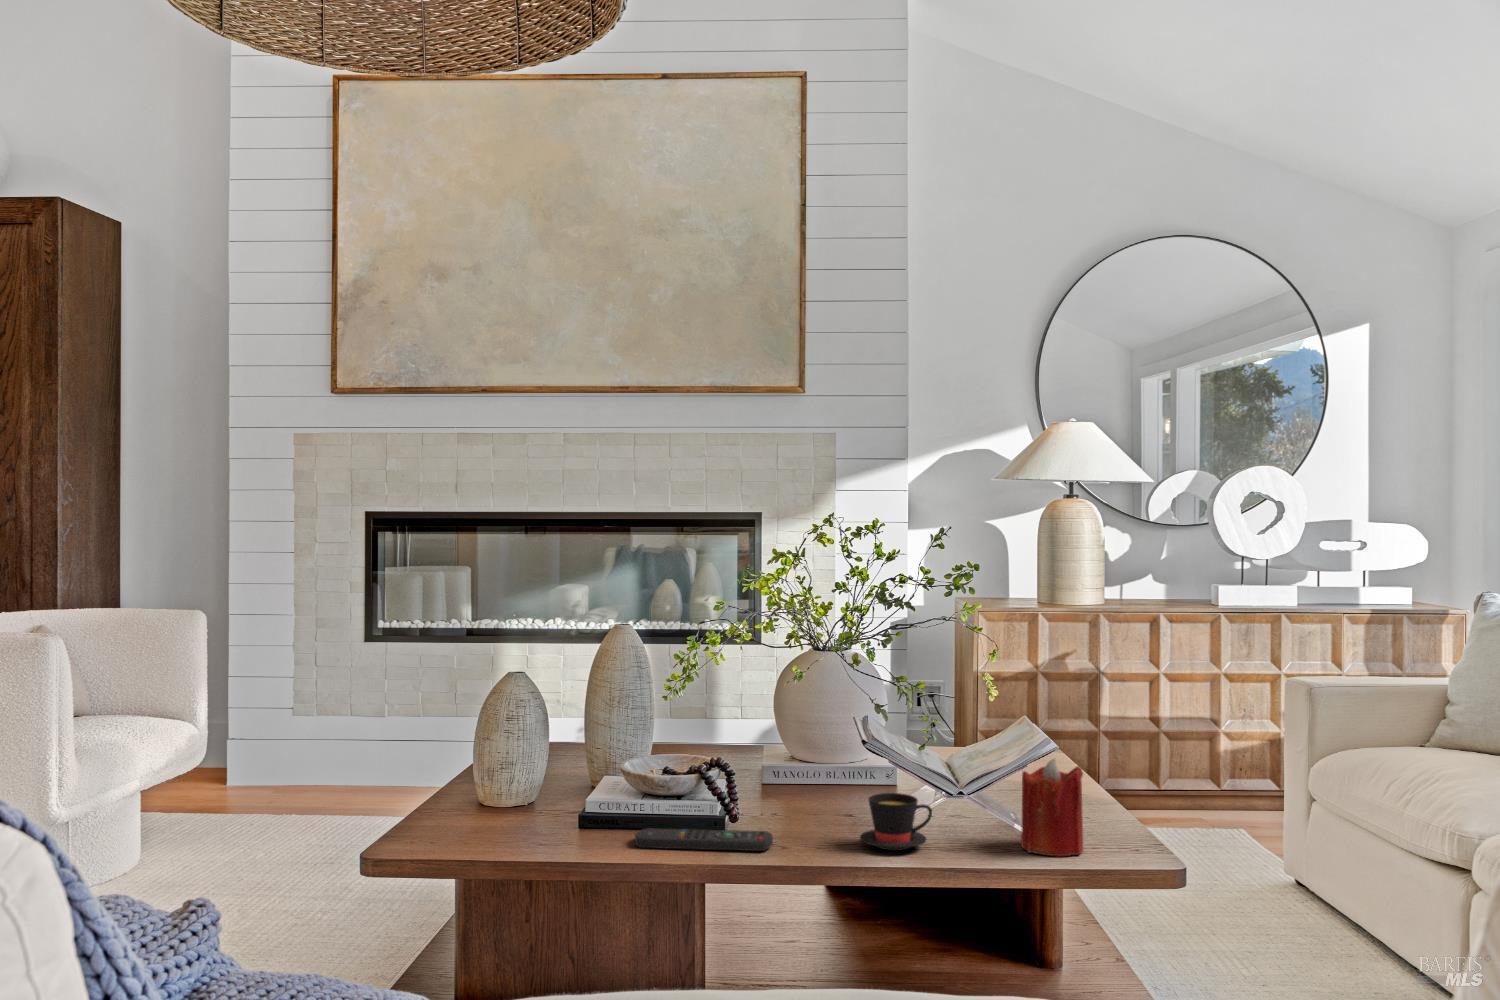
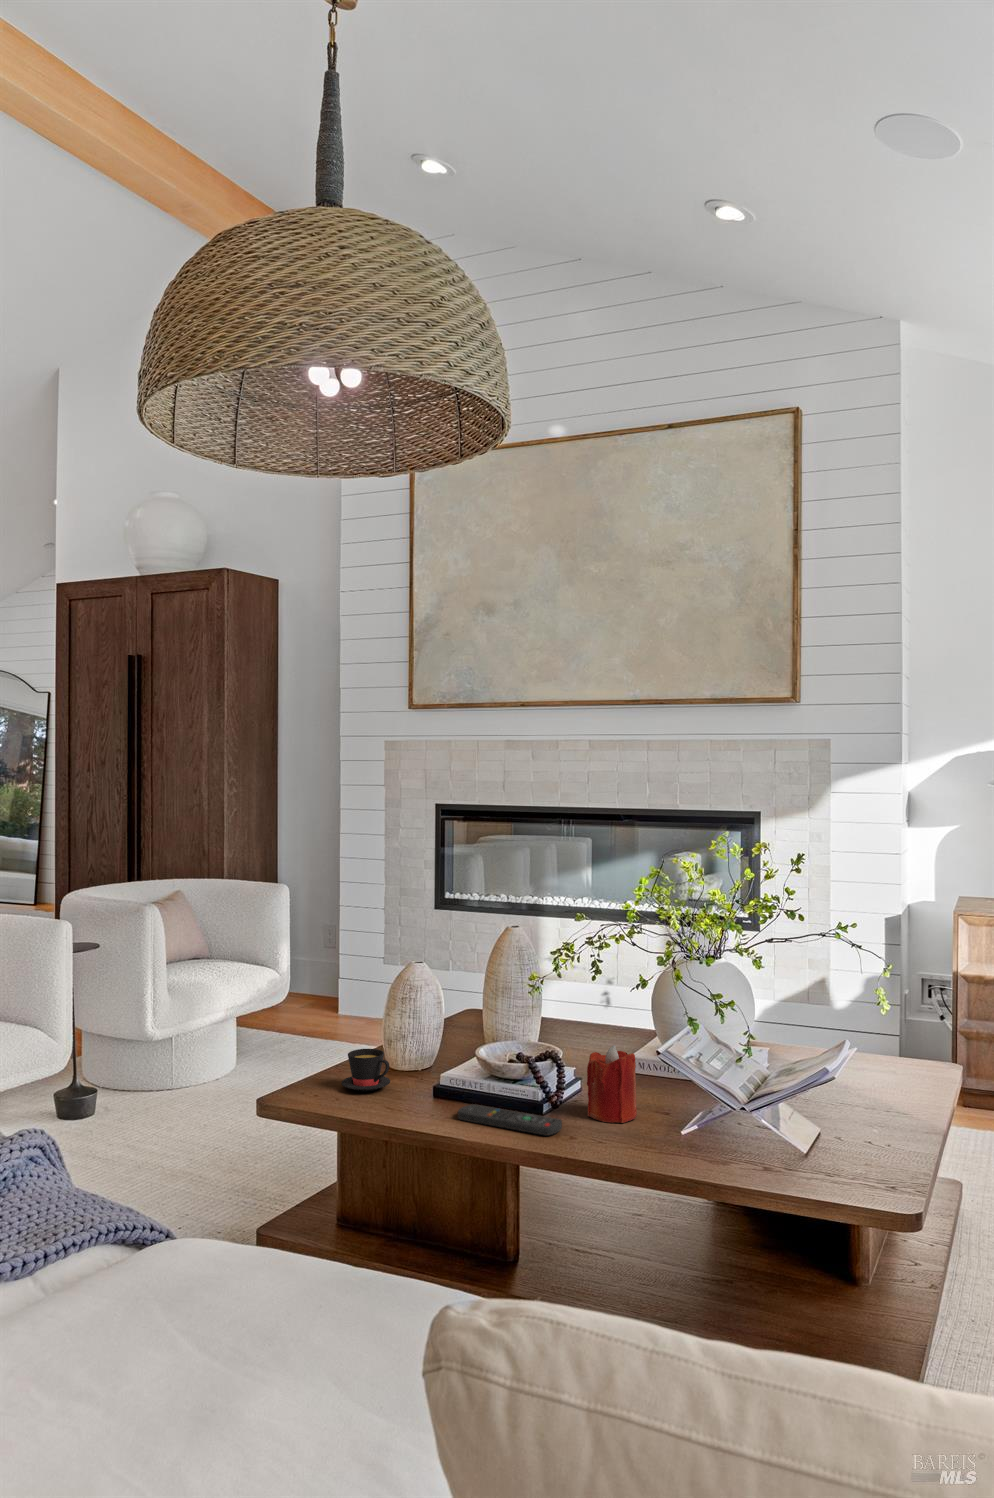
candle: present [1021,759,1083,856] -> present [587,1045,637,1123]
teacup: present [860,793,932,851] -> present [341,1049,390,1092]

